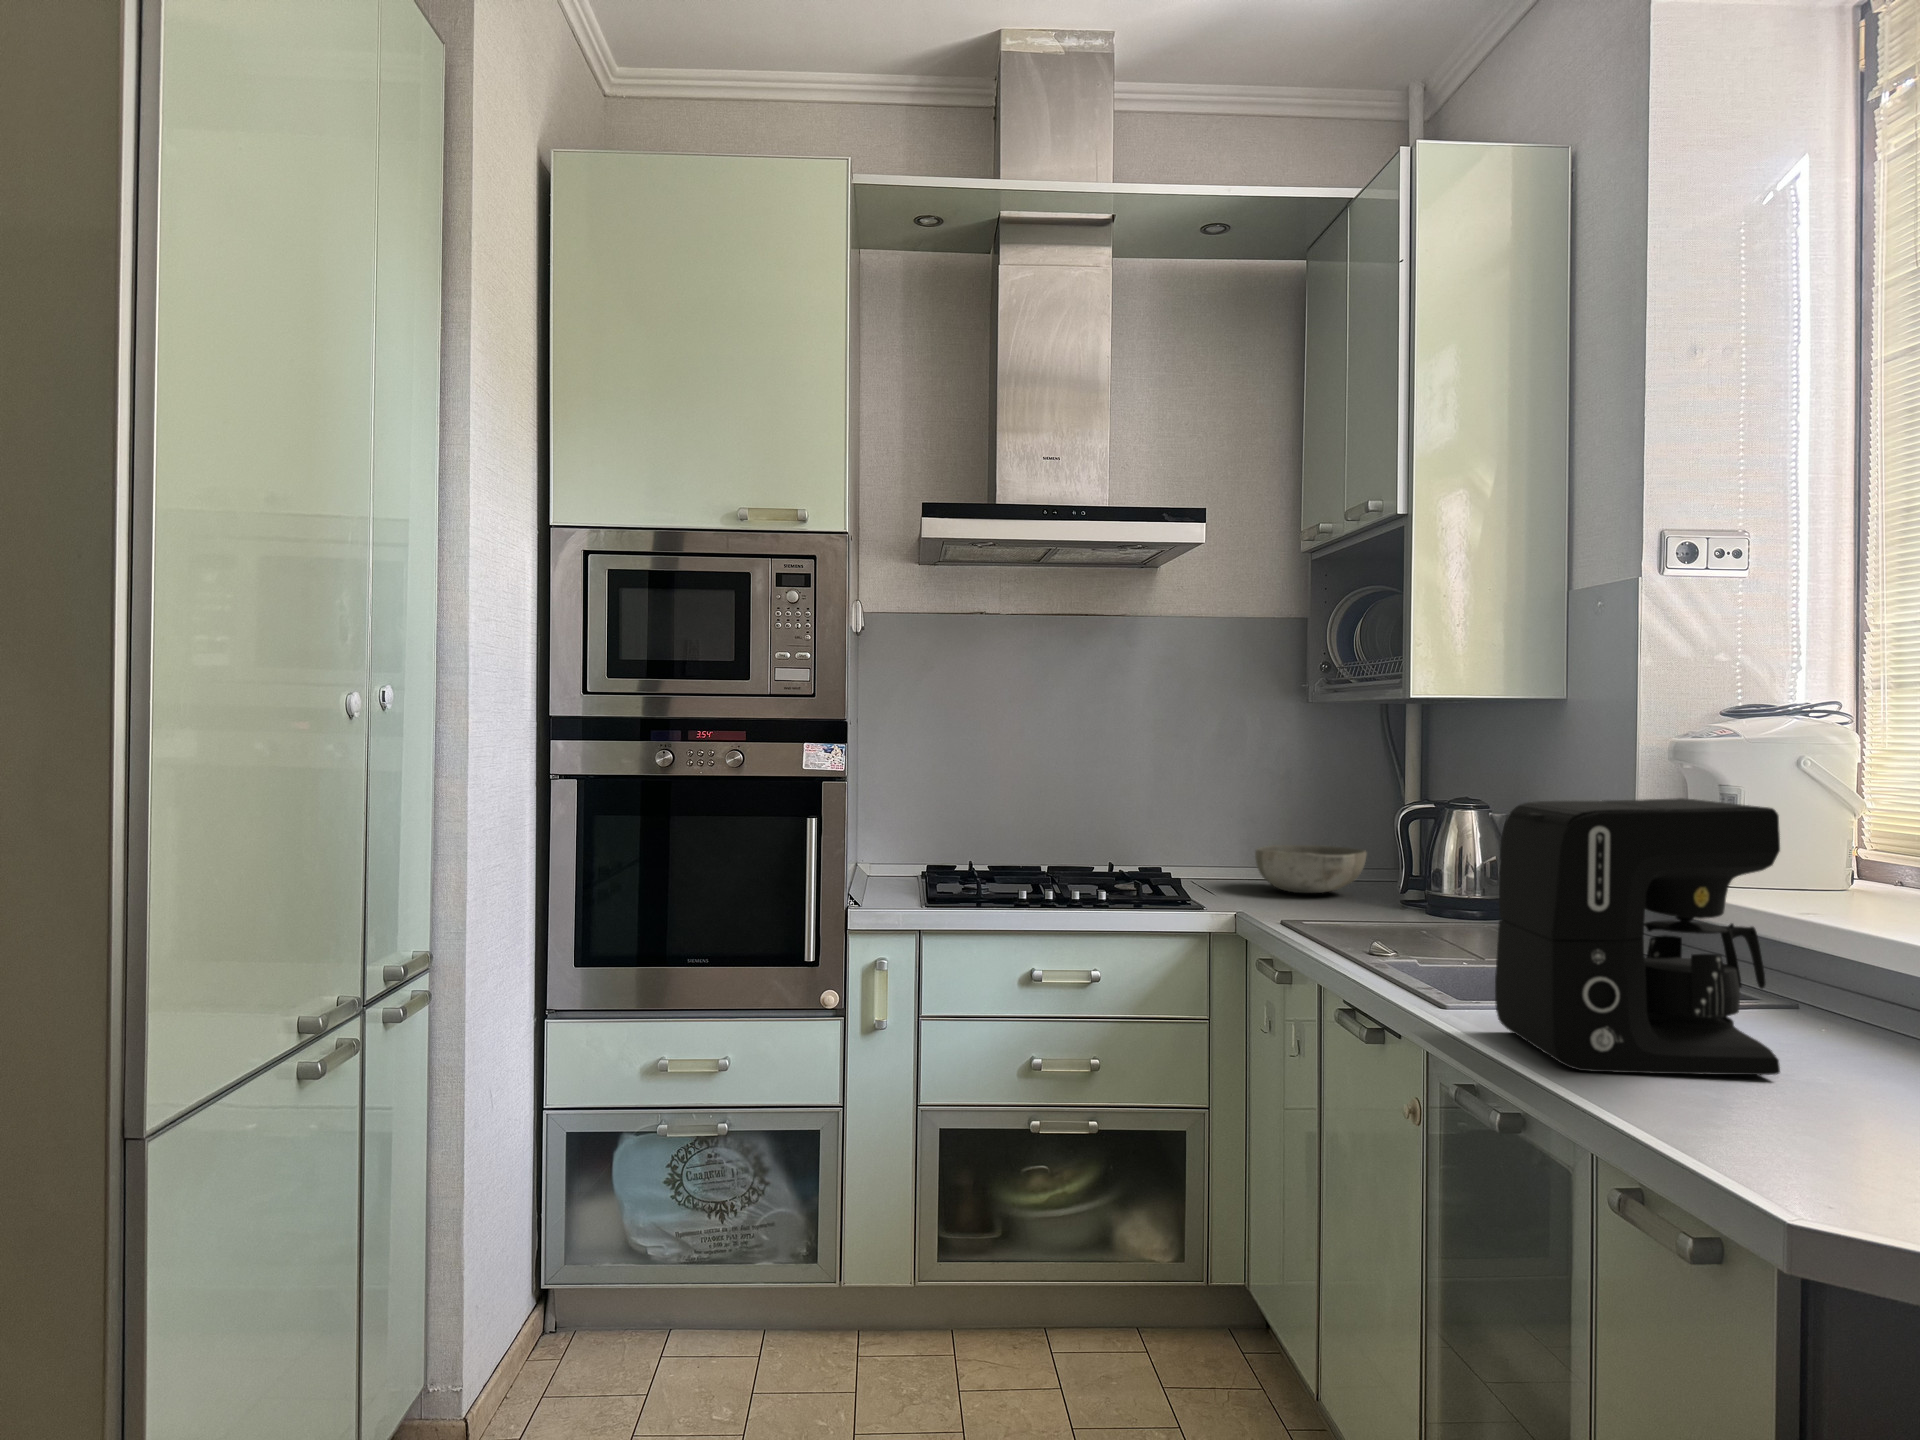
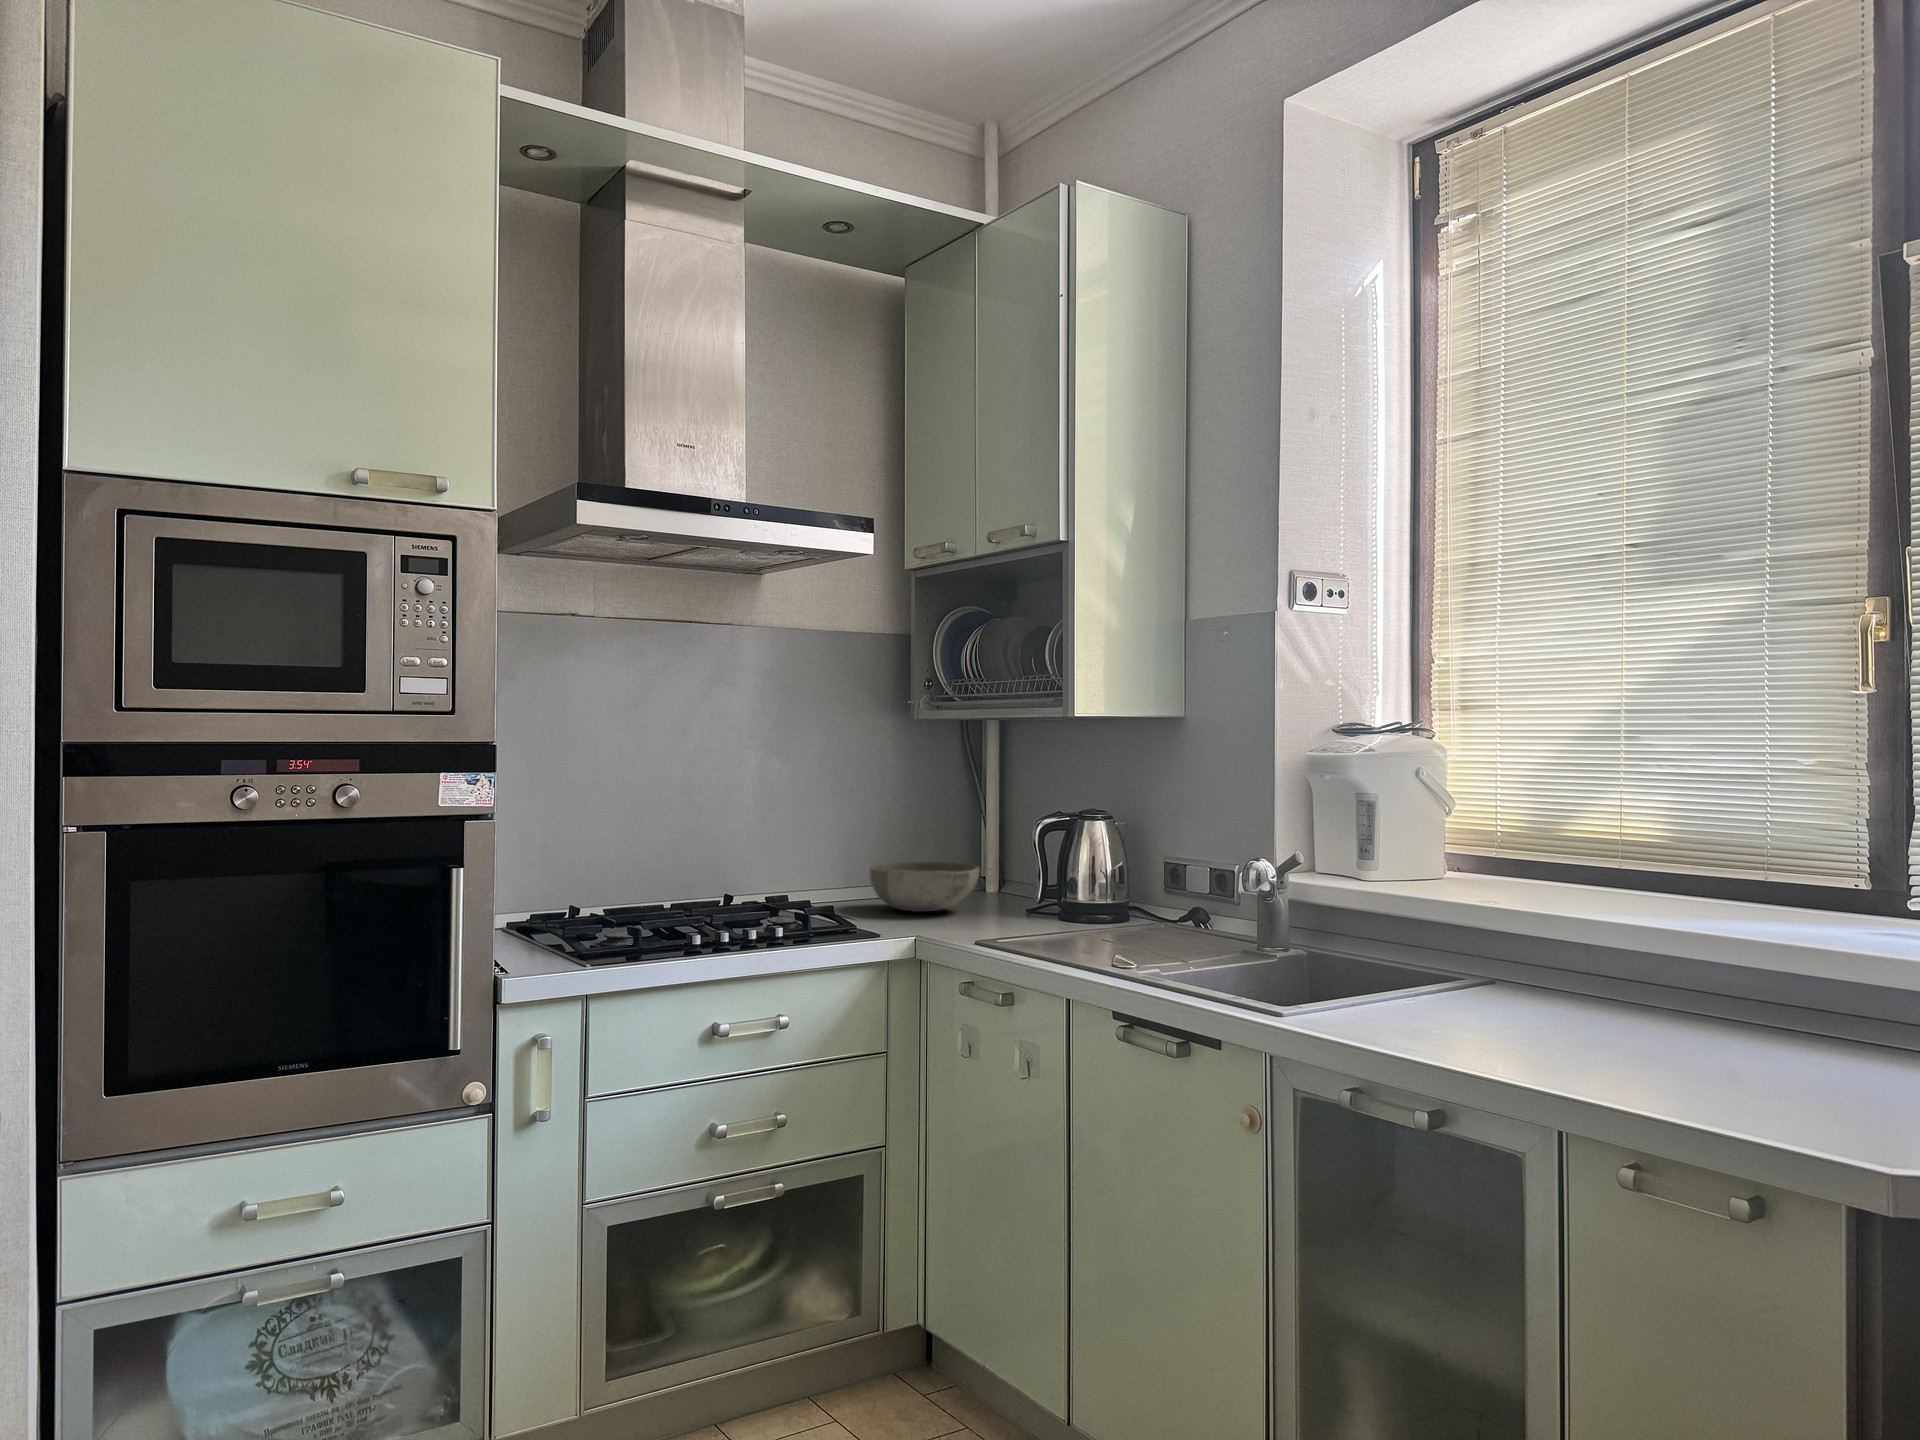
coffee maker: present [1495,798,1780,1075] -> none [1339,814,1566,1054]

